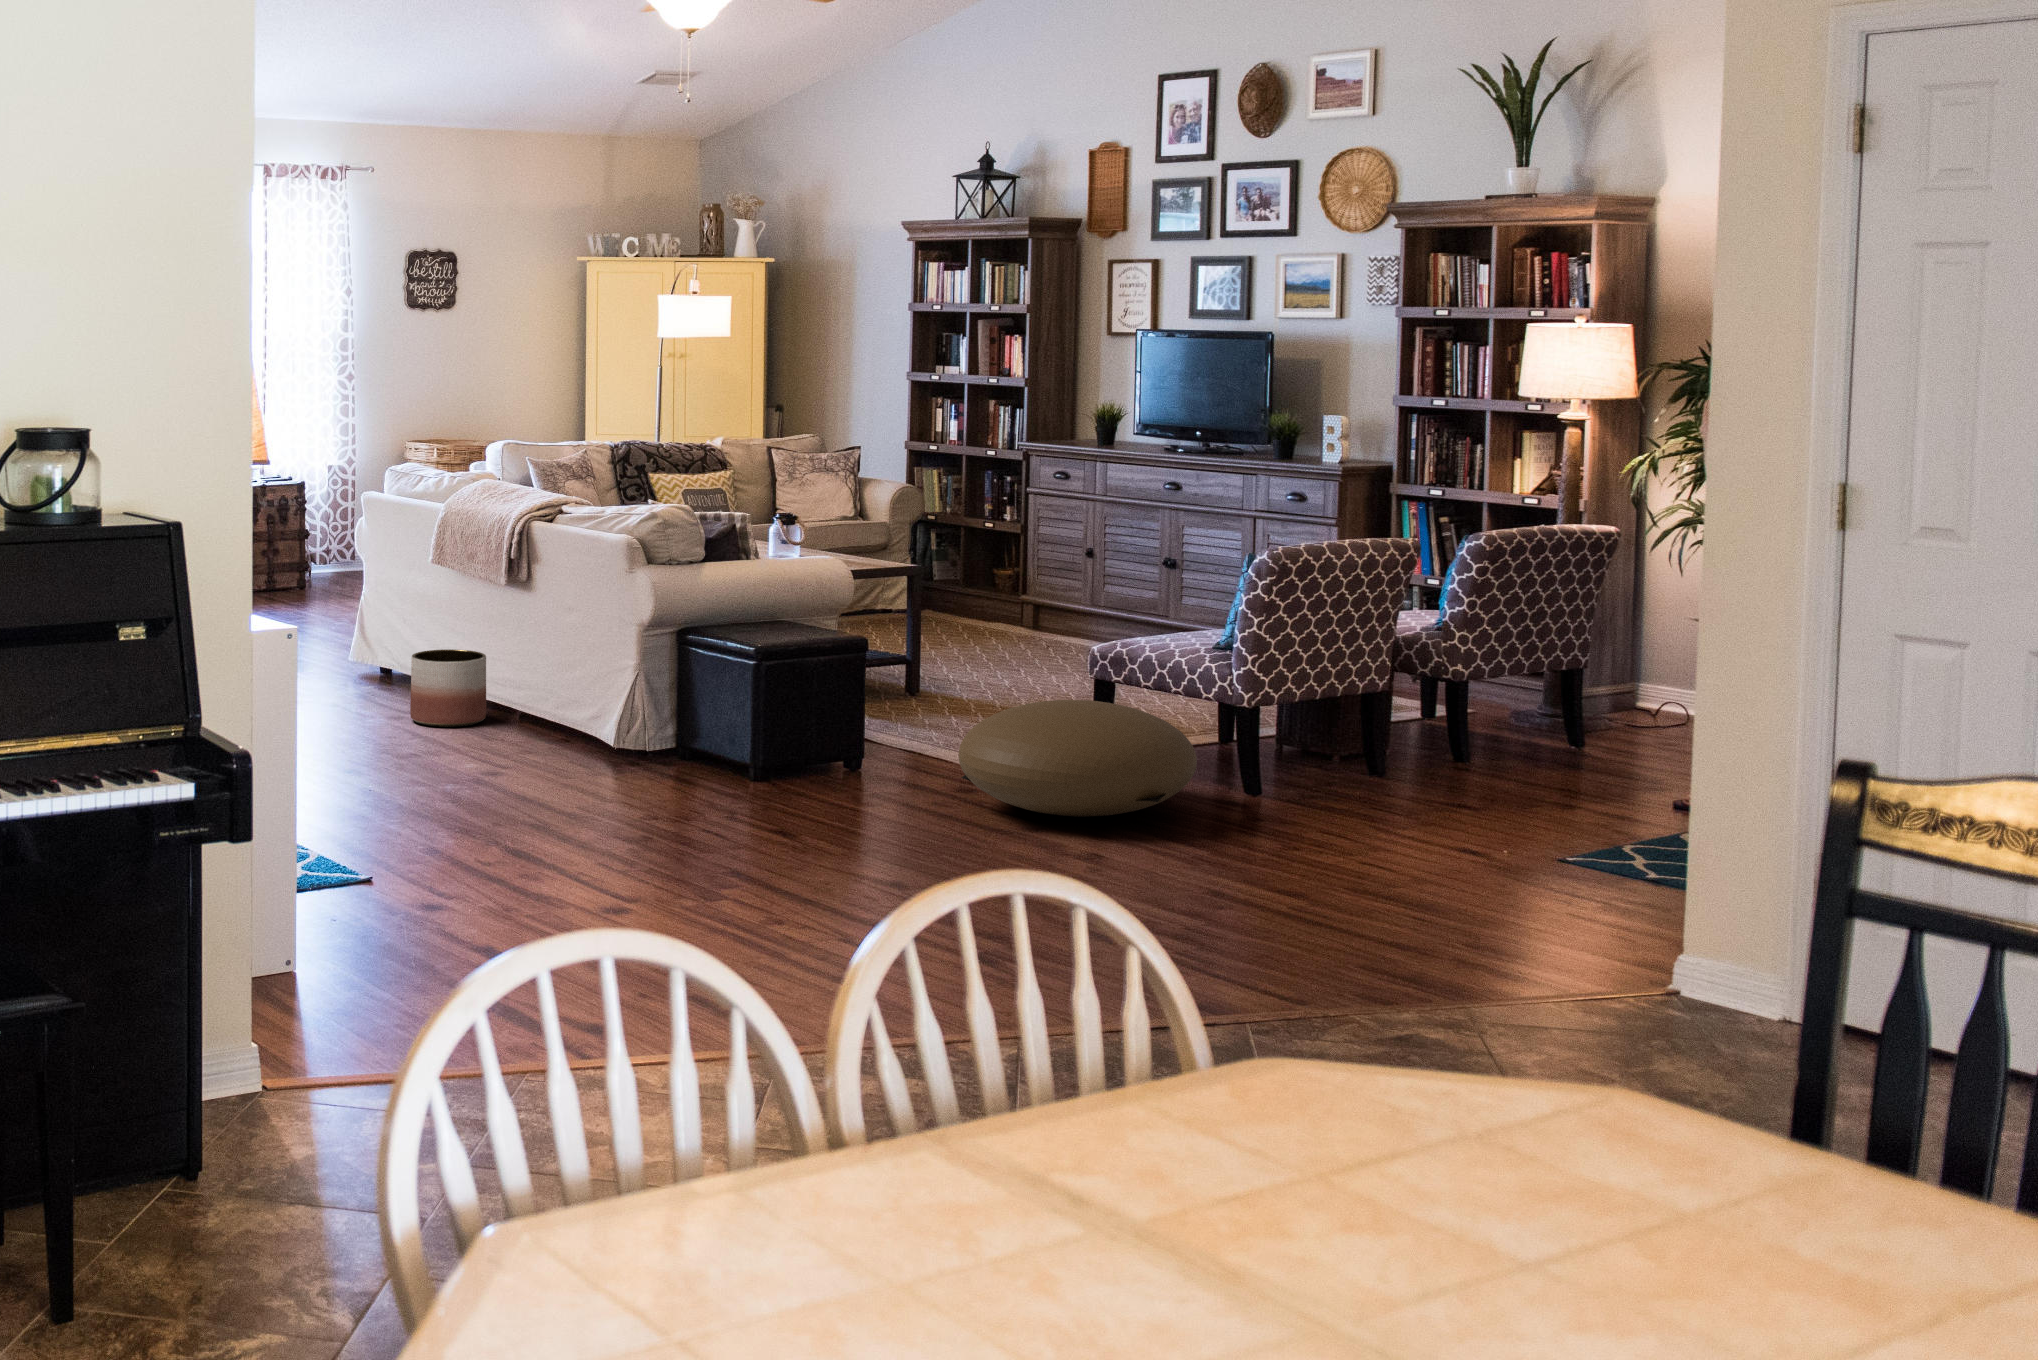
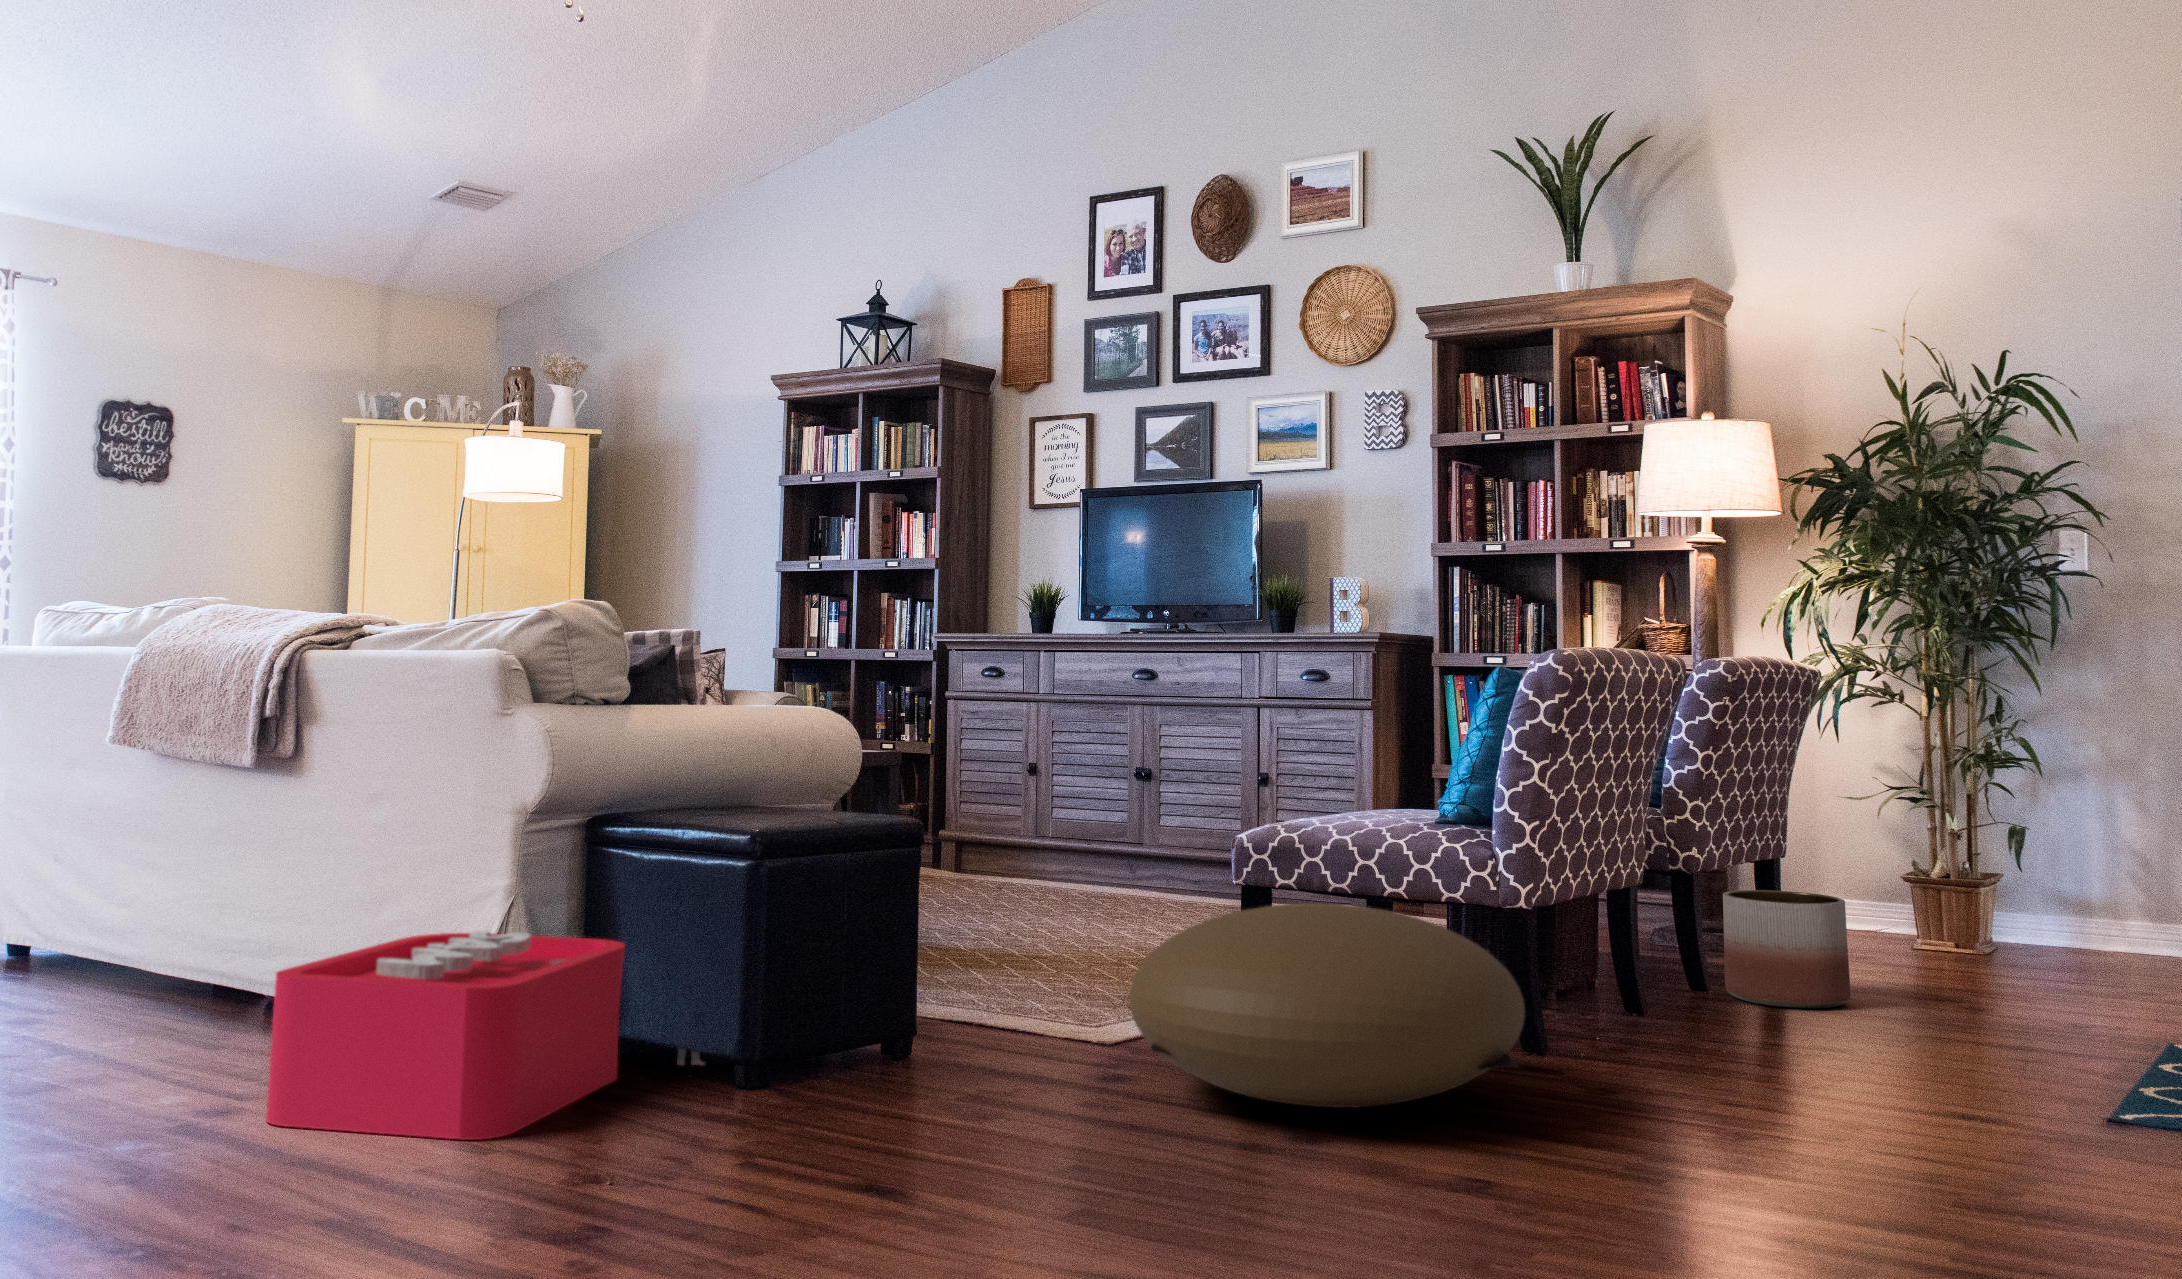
planter: present [410,649,486,727] -> present [1723,890,1850,1008]
storage bin: none [510,687,743,796] -> present [266,931,704,1140]

